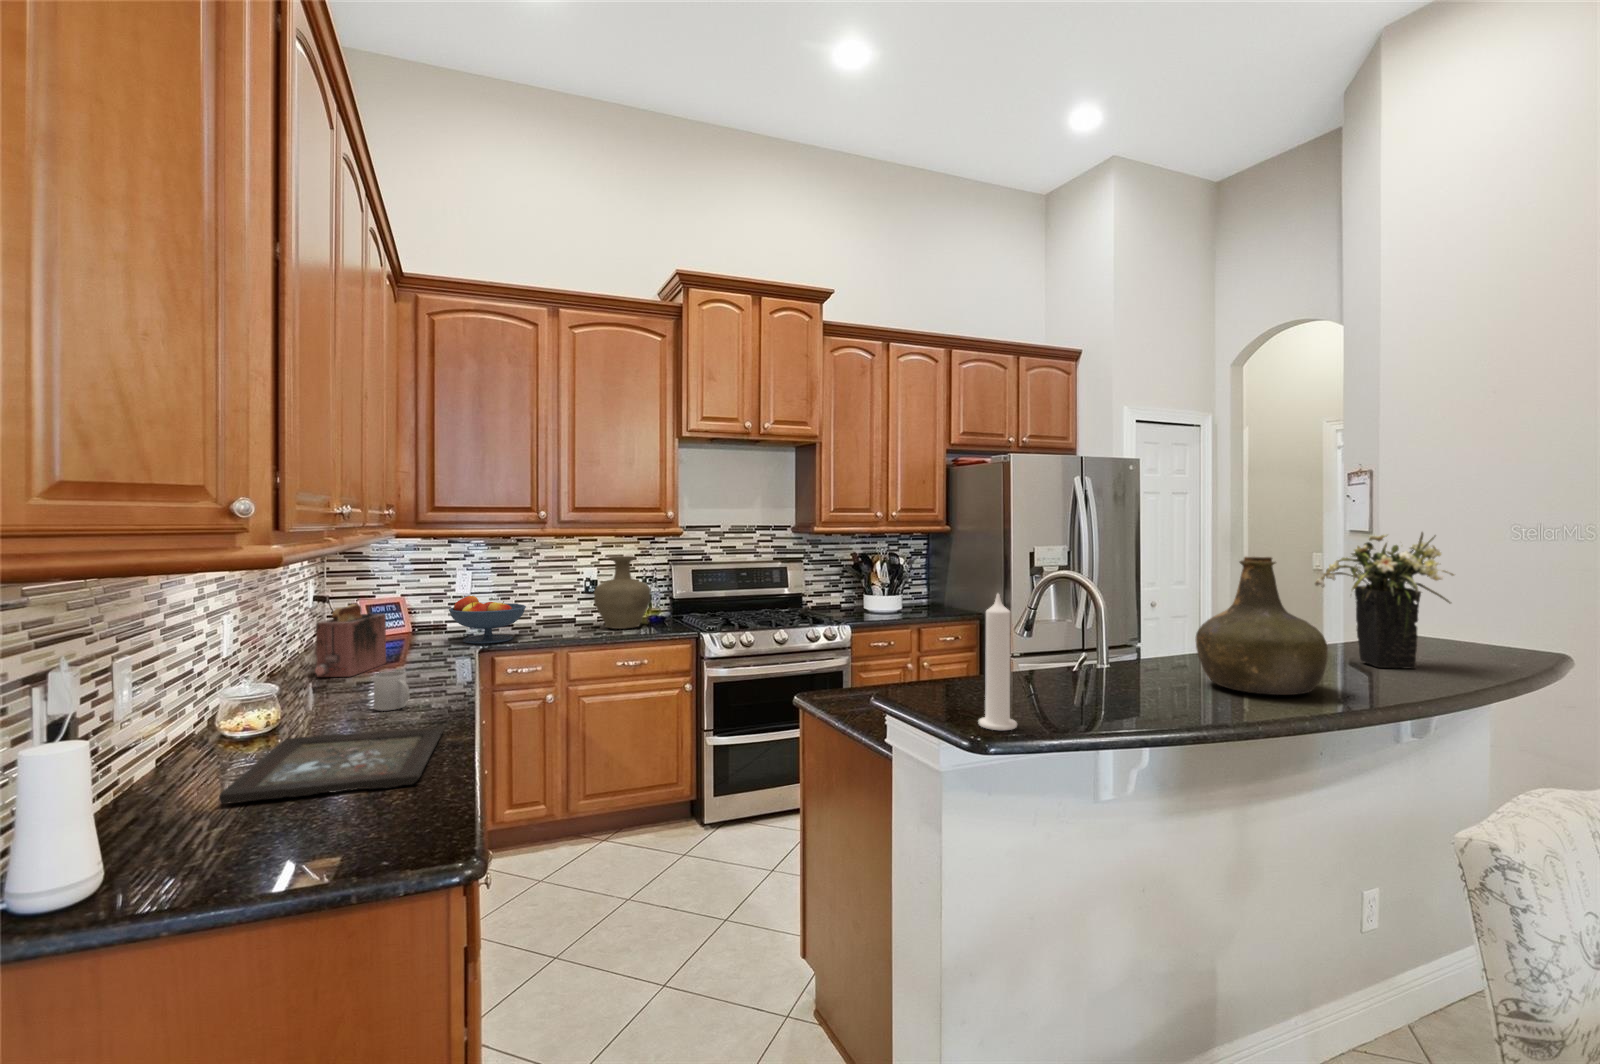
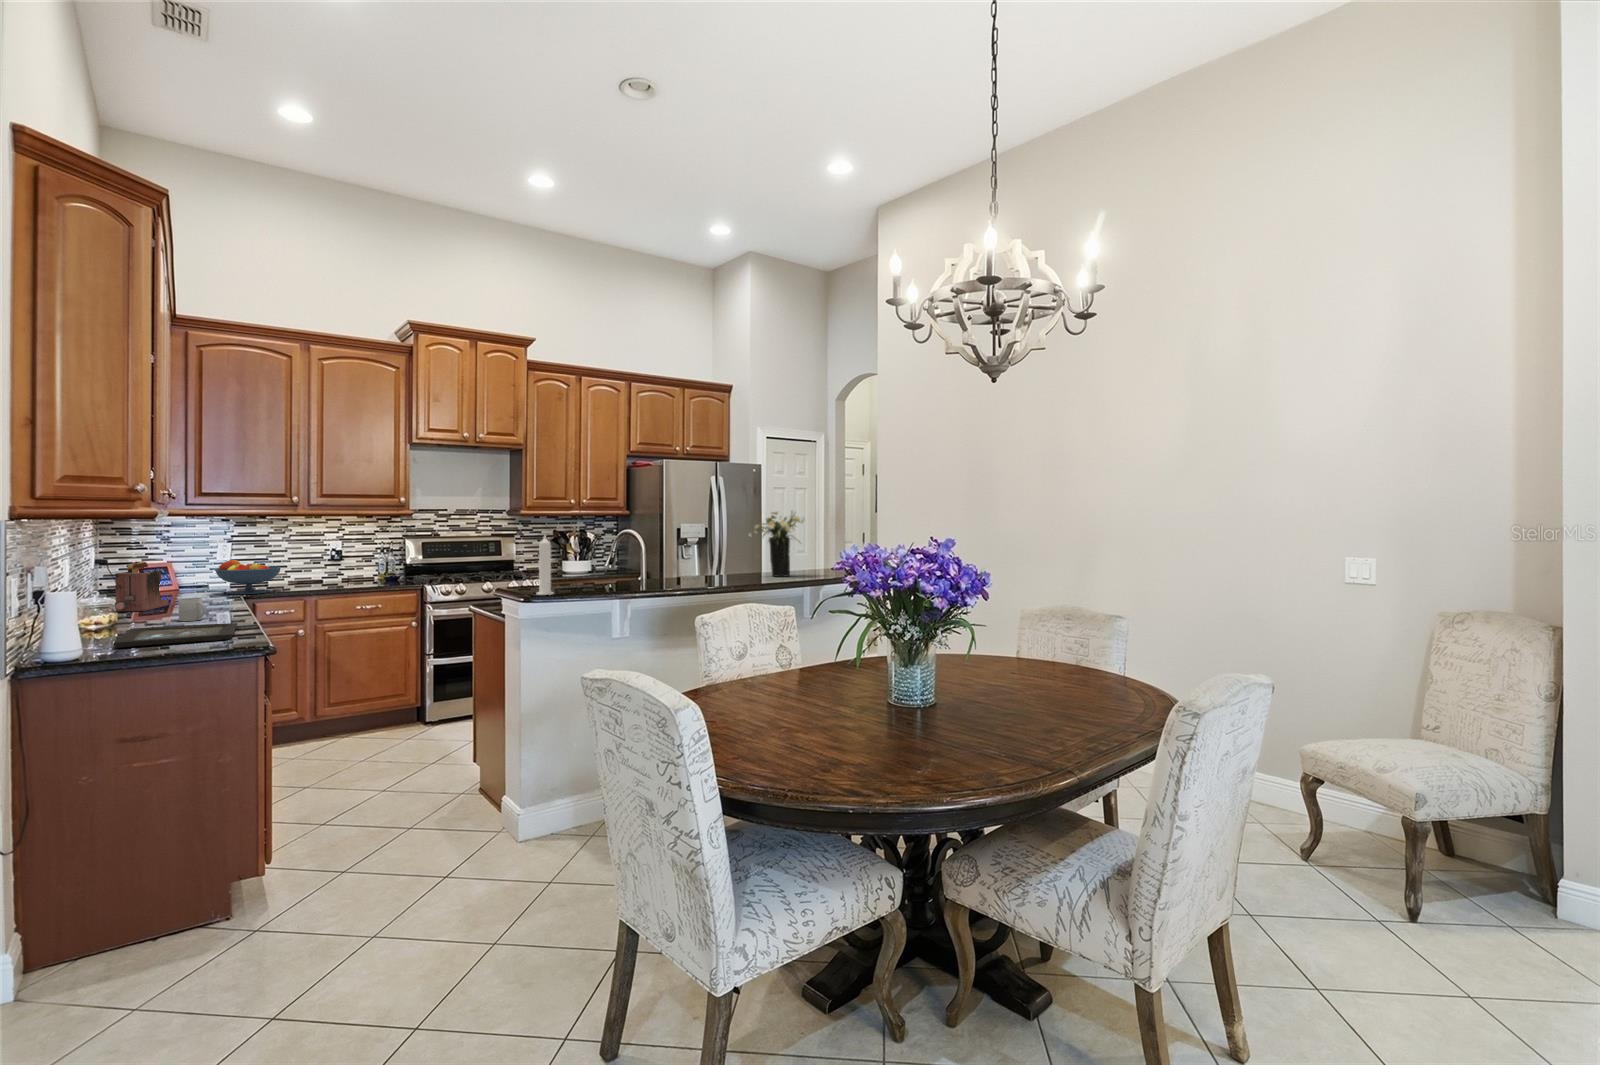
vase: present [594,556,650,629] -> none [339,531,386,585]
bottle: present [1196,557,1328,695] -> none [668,520,722,584]

